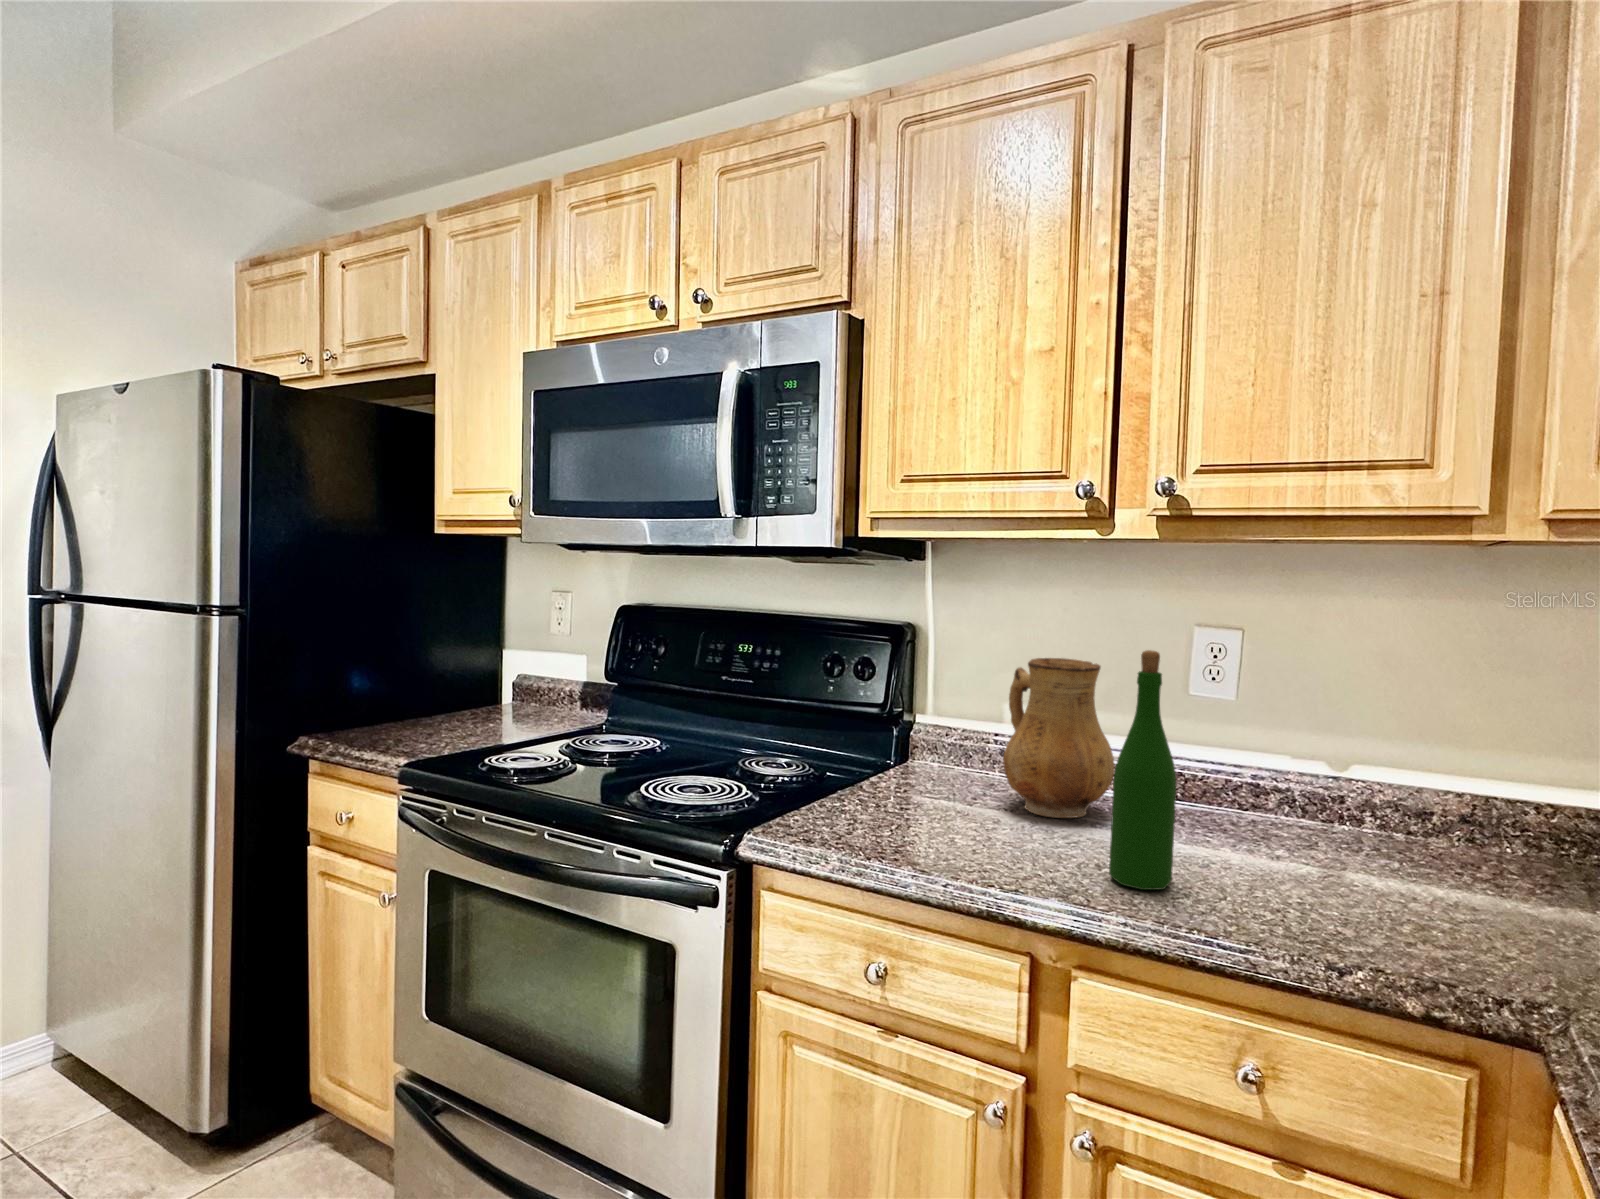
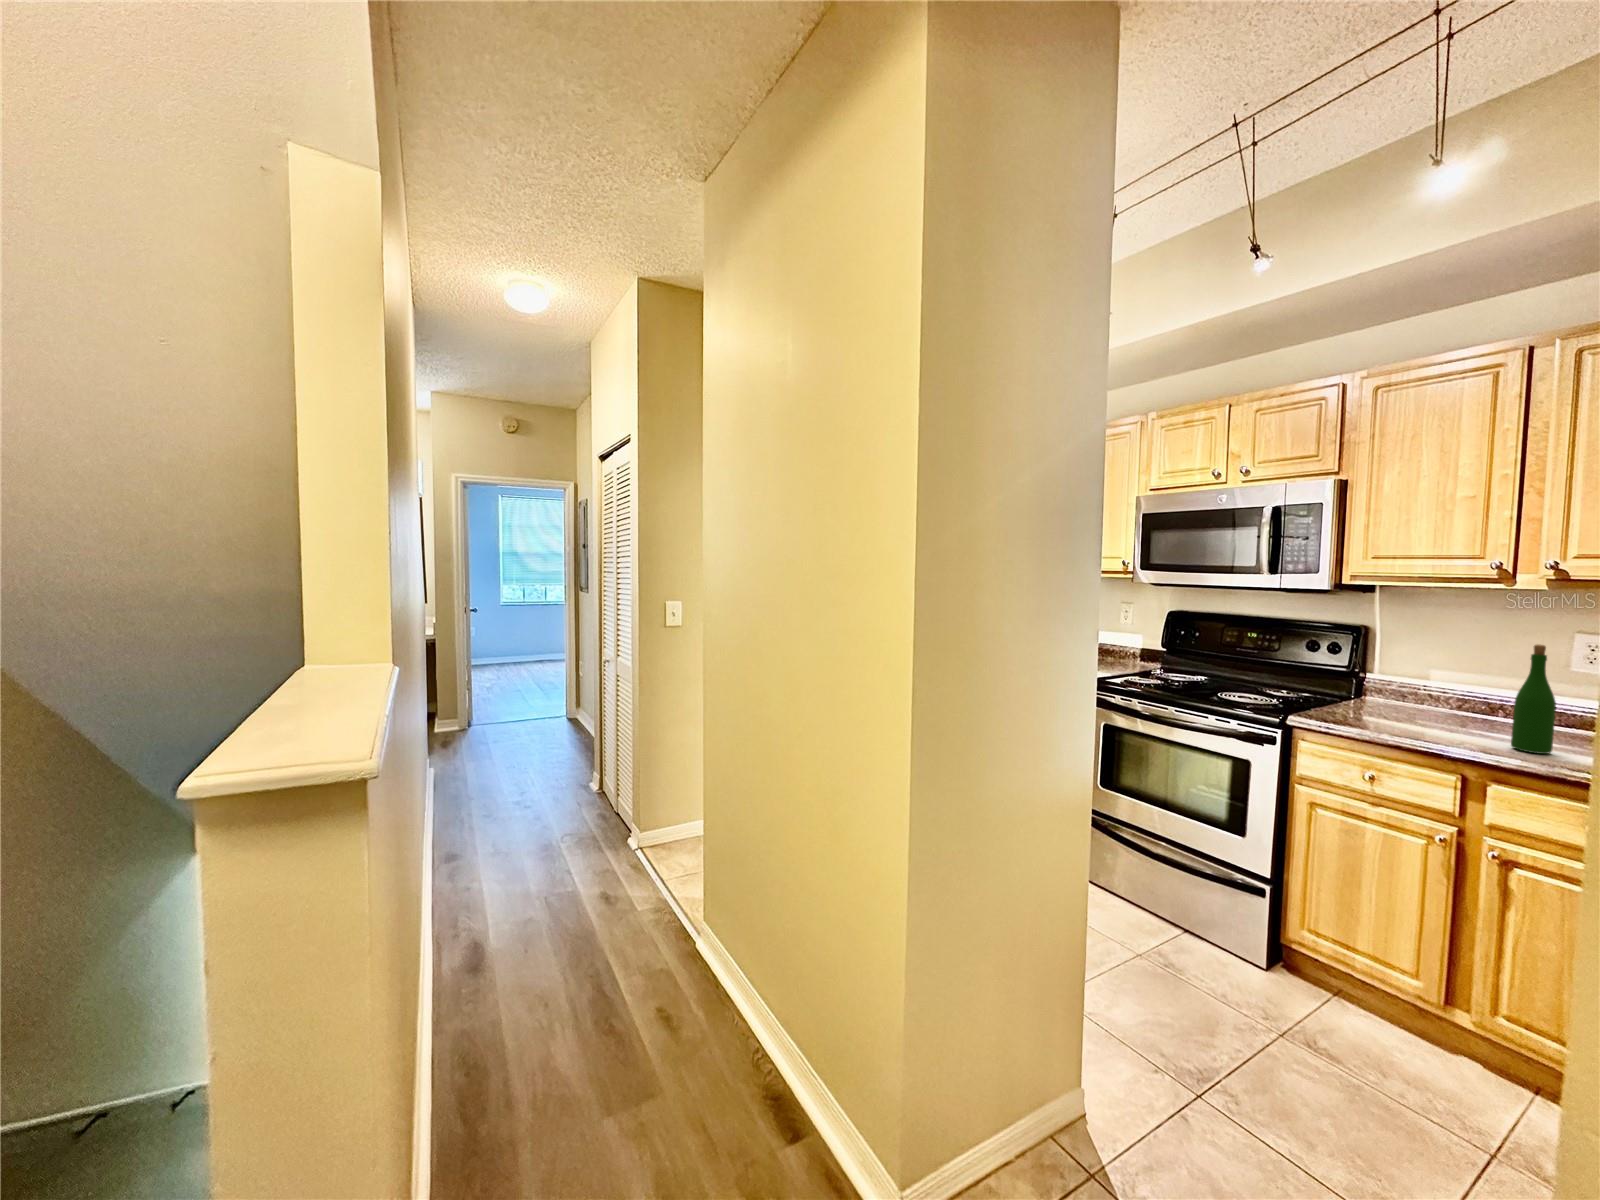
ceramic pitcher: present [1003,658,1114,818] -> none [1436,646,1515,728]

